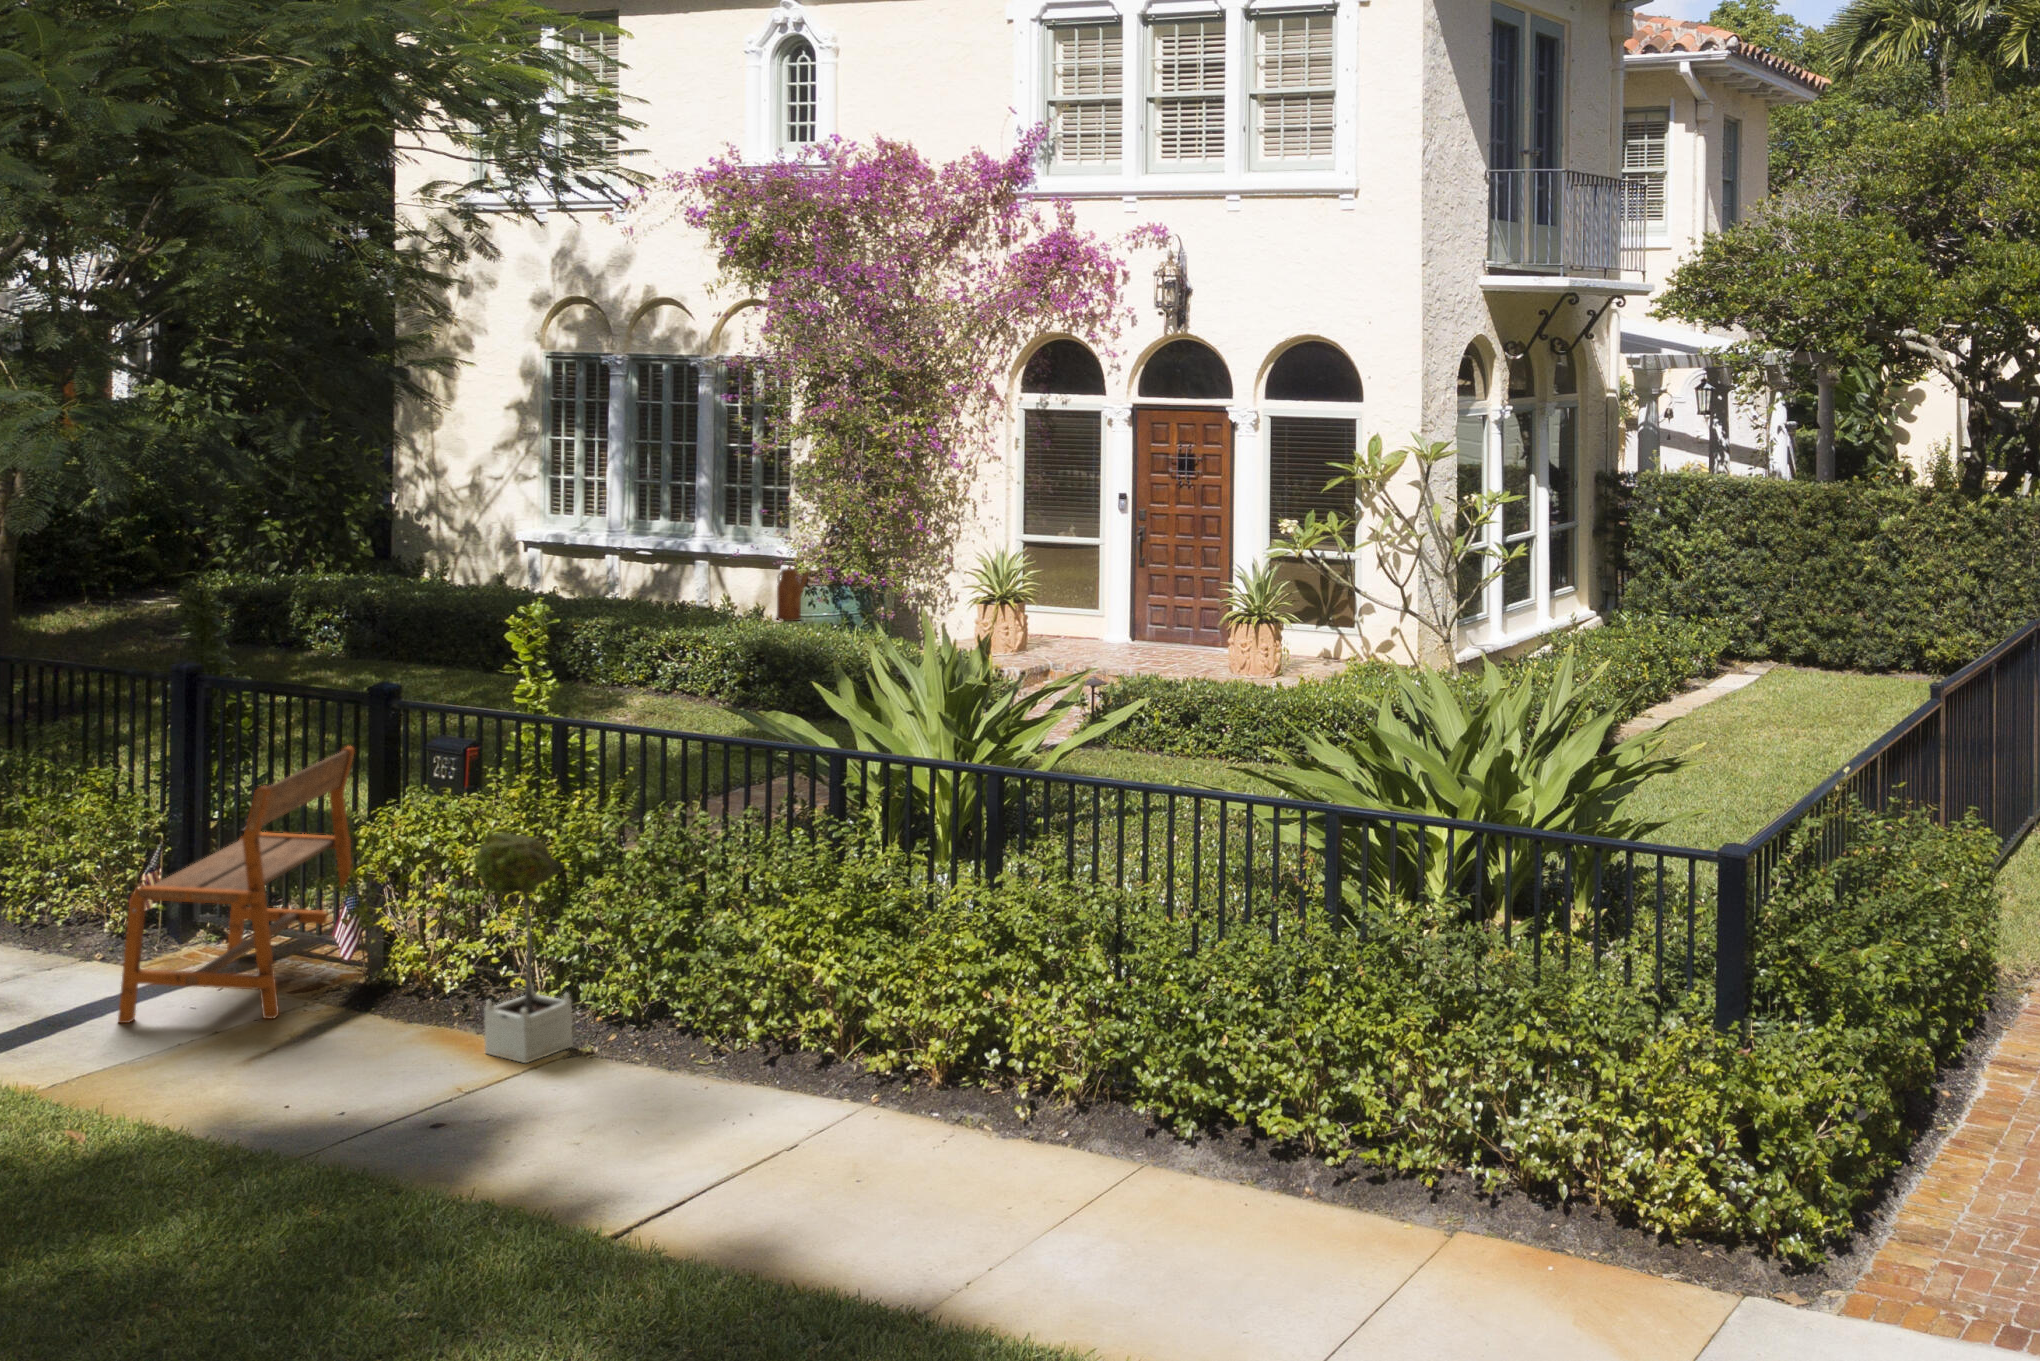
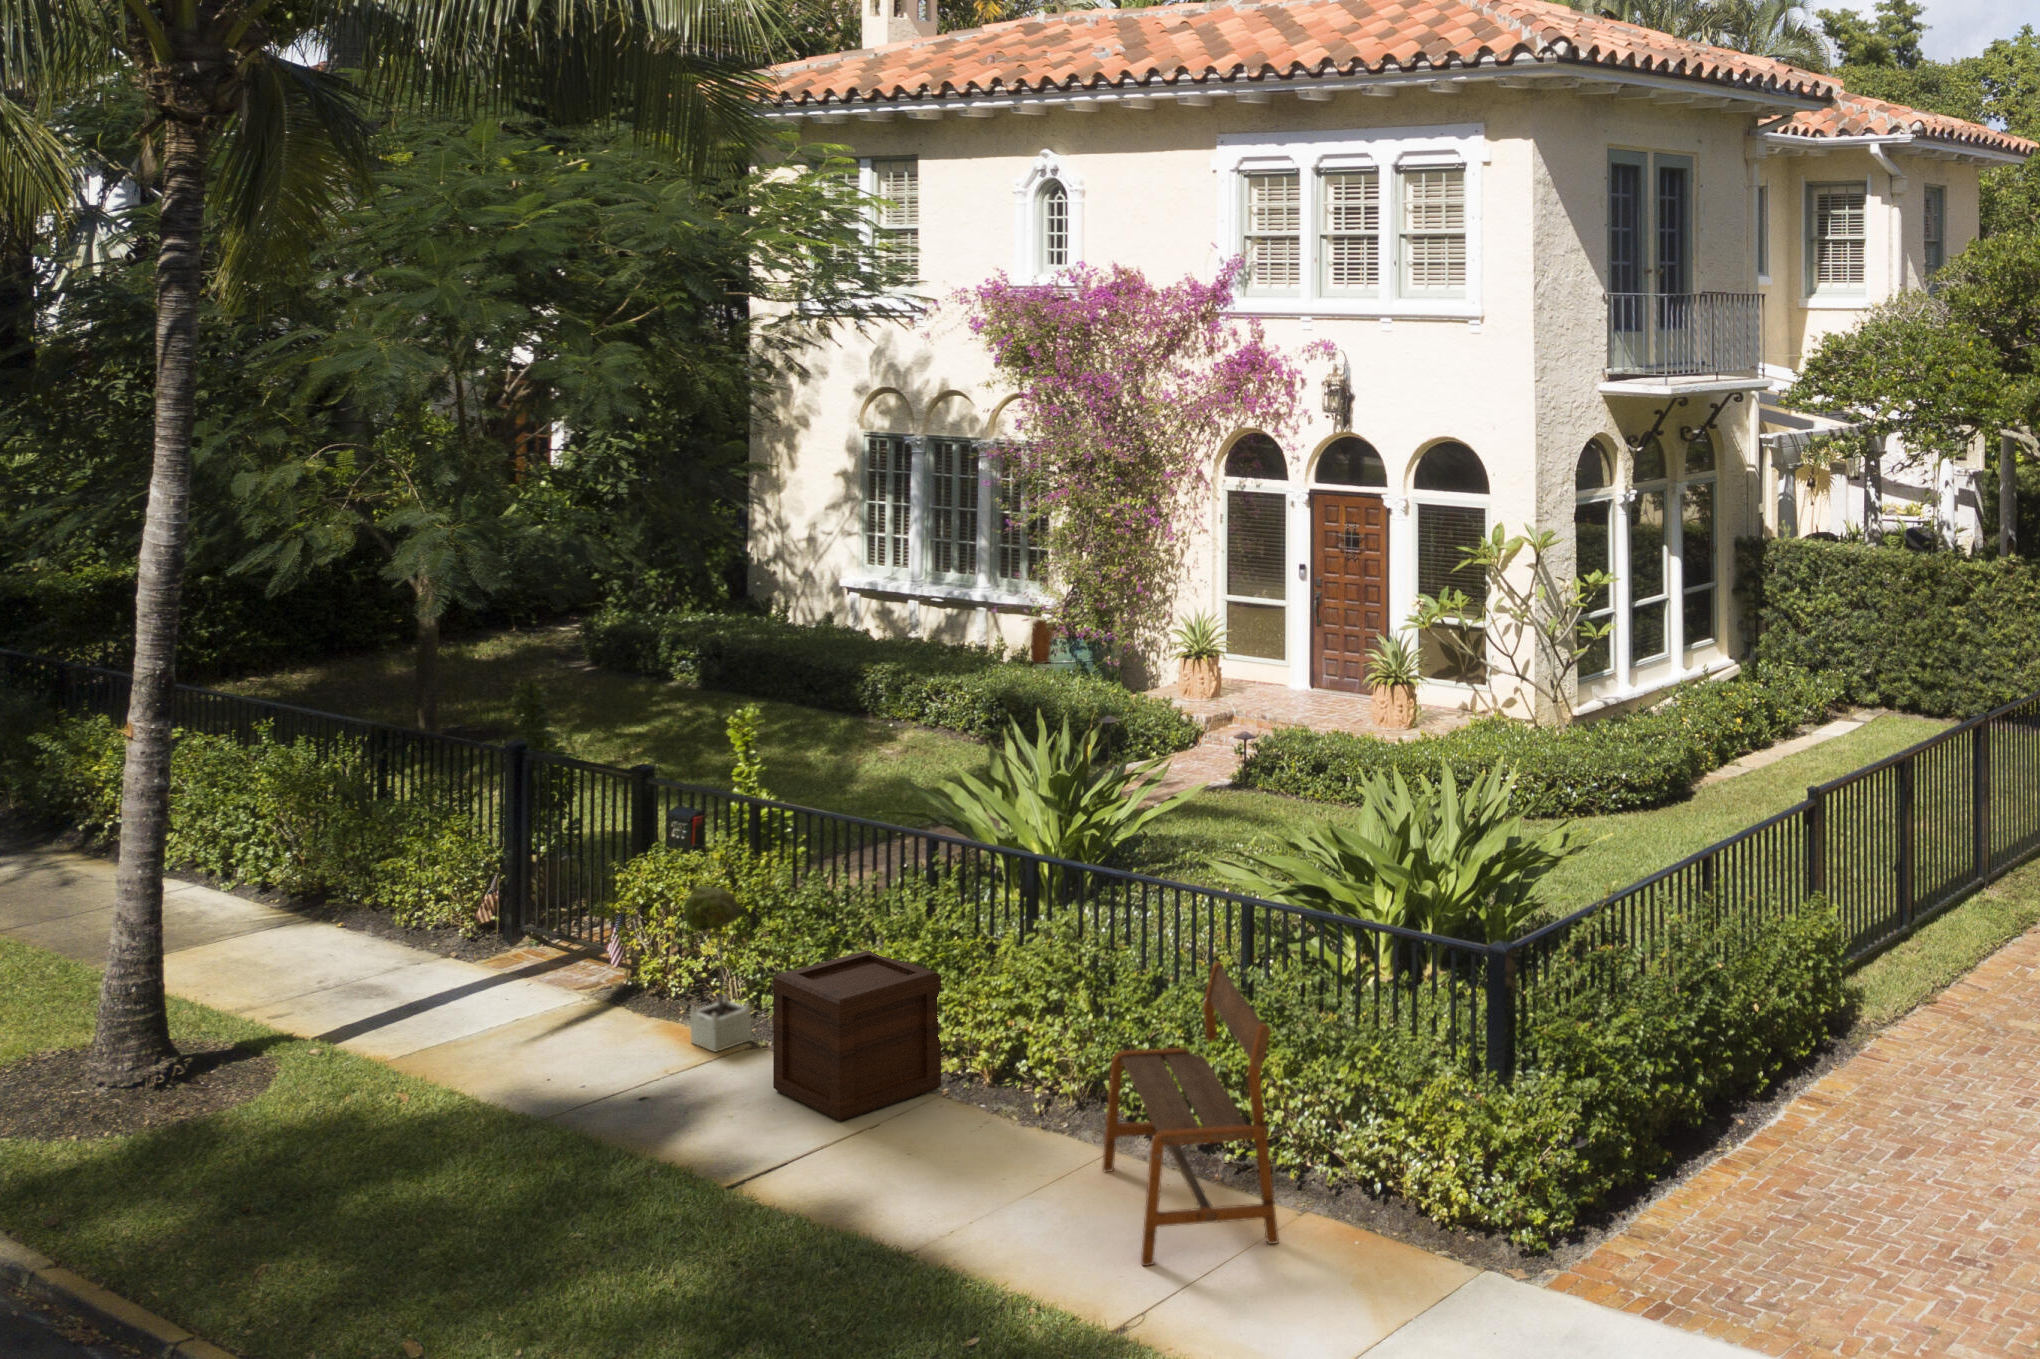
bench: present [118,746,355,1023] -> present [1102,962,1279,1266]
wooden crate: none [631,908,873,1143] -> present [773,950,941,1121]

